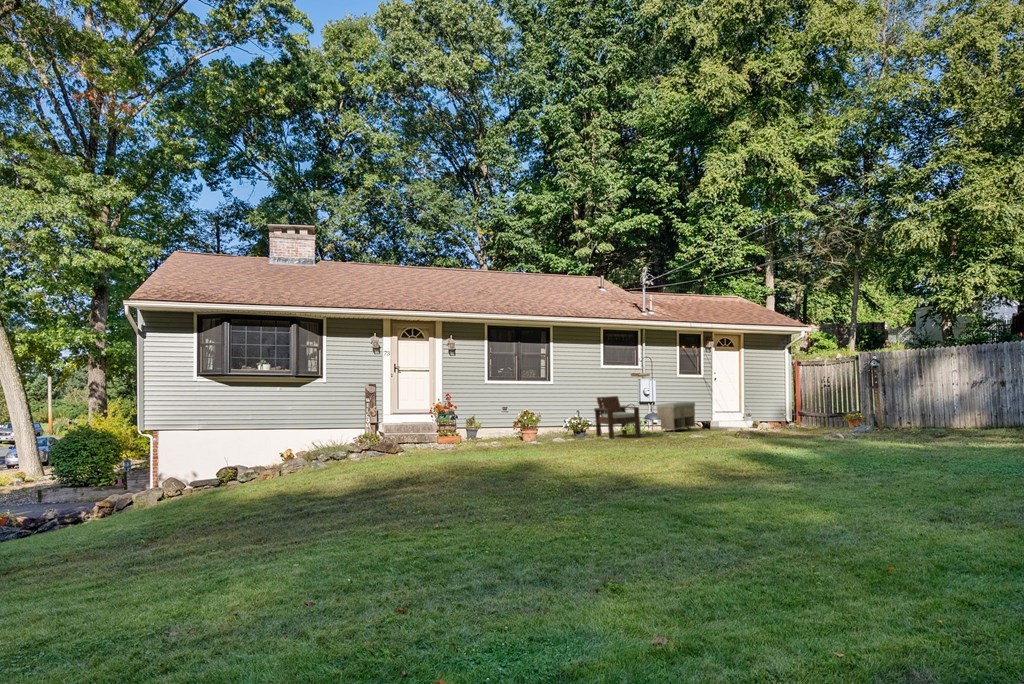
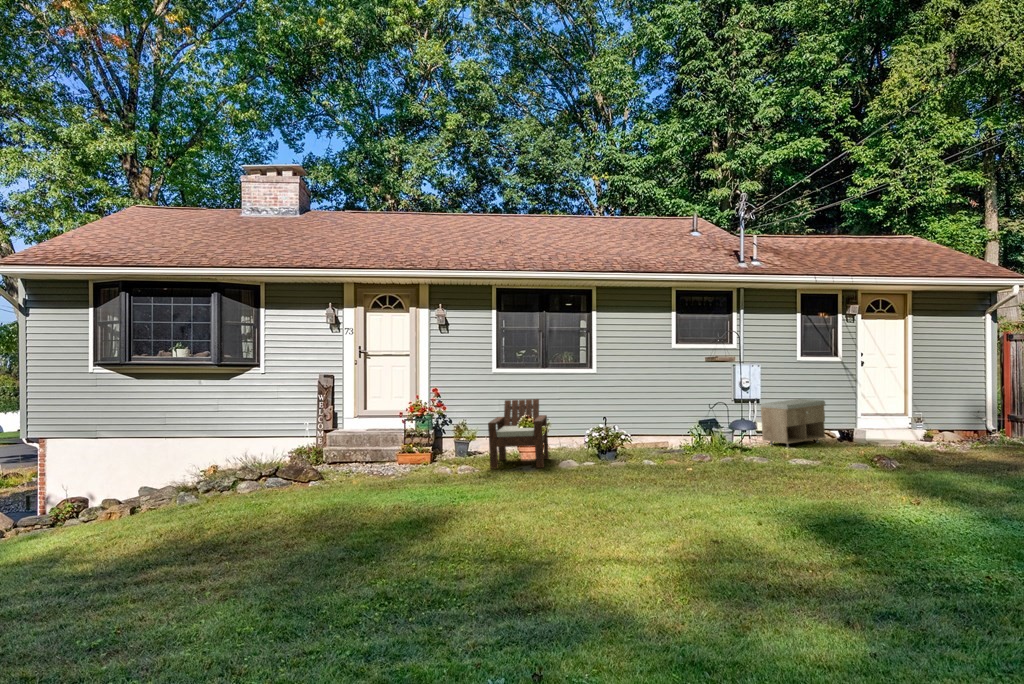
chair: present [594,396,641,439] -> present [488,399,549,469]

